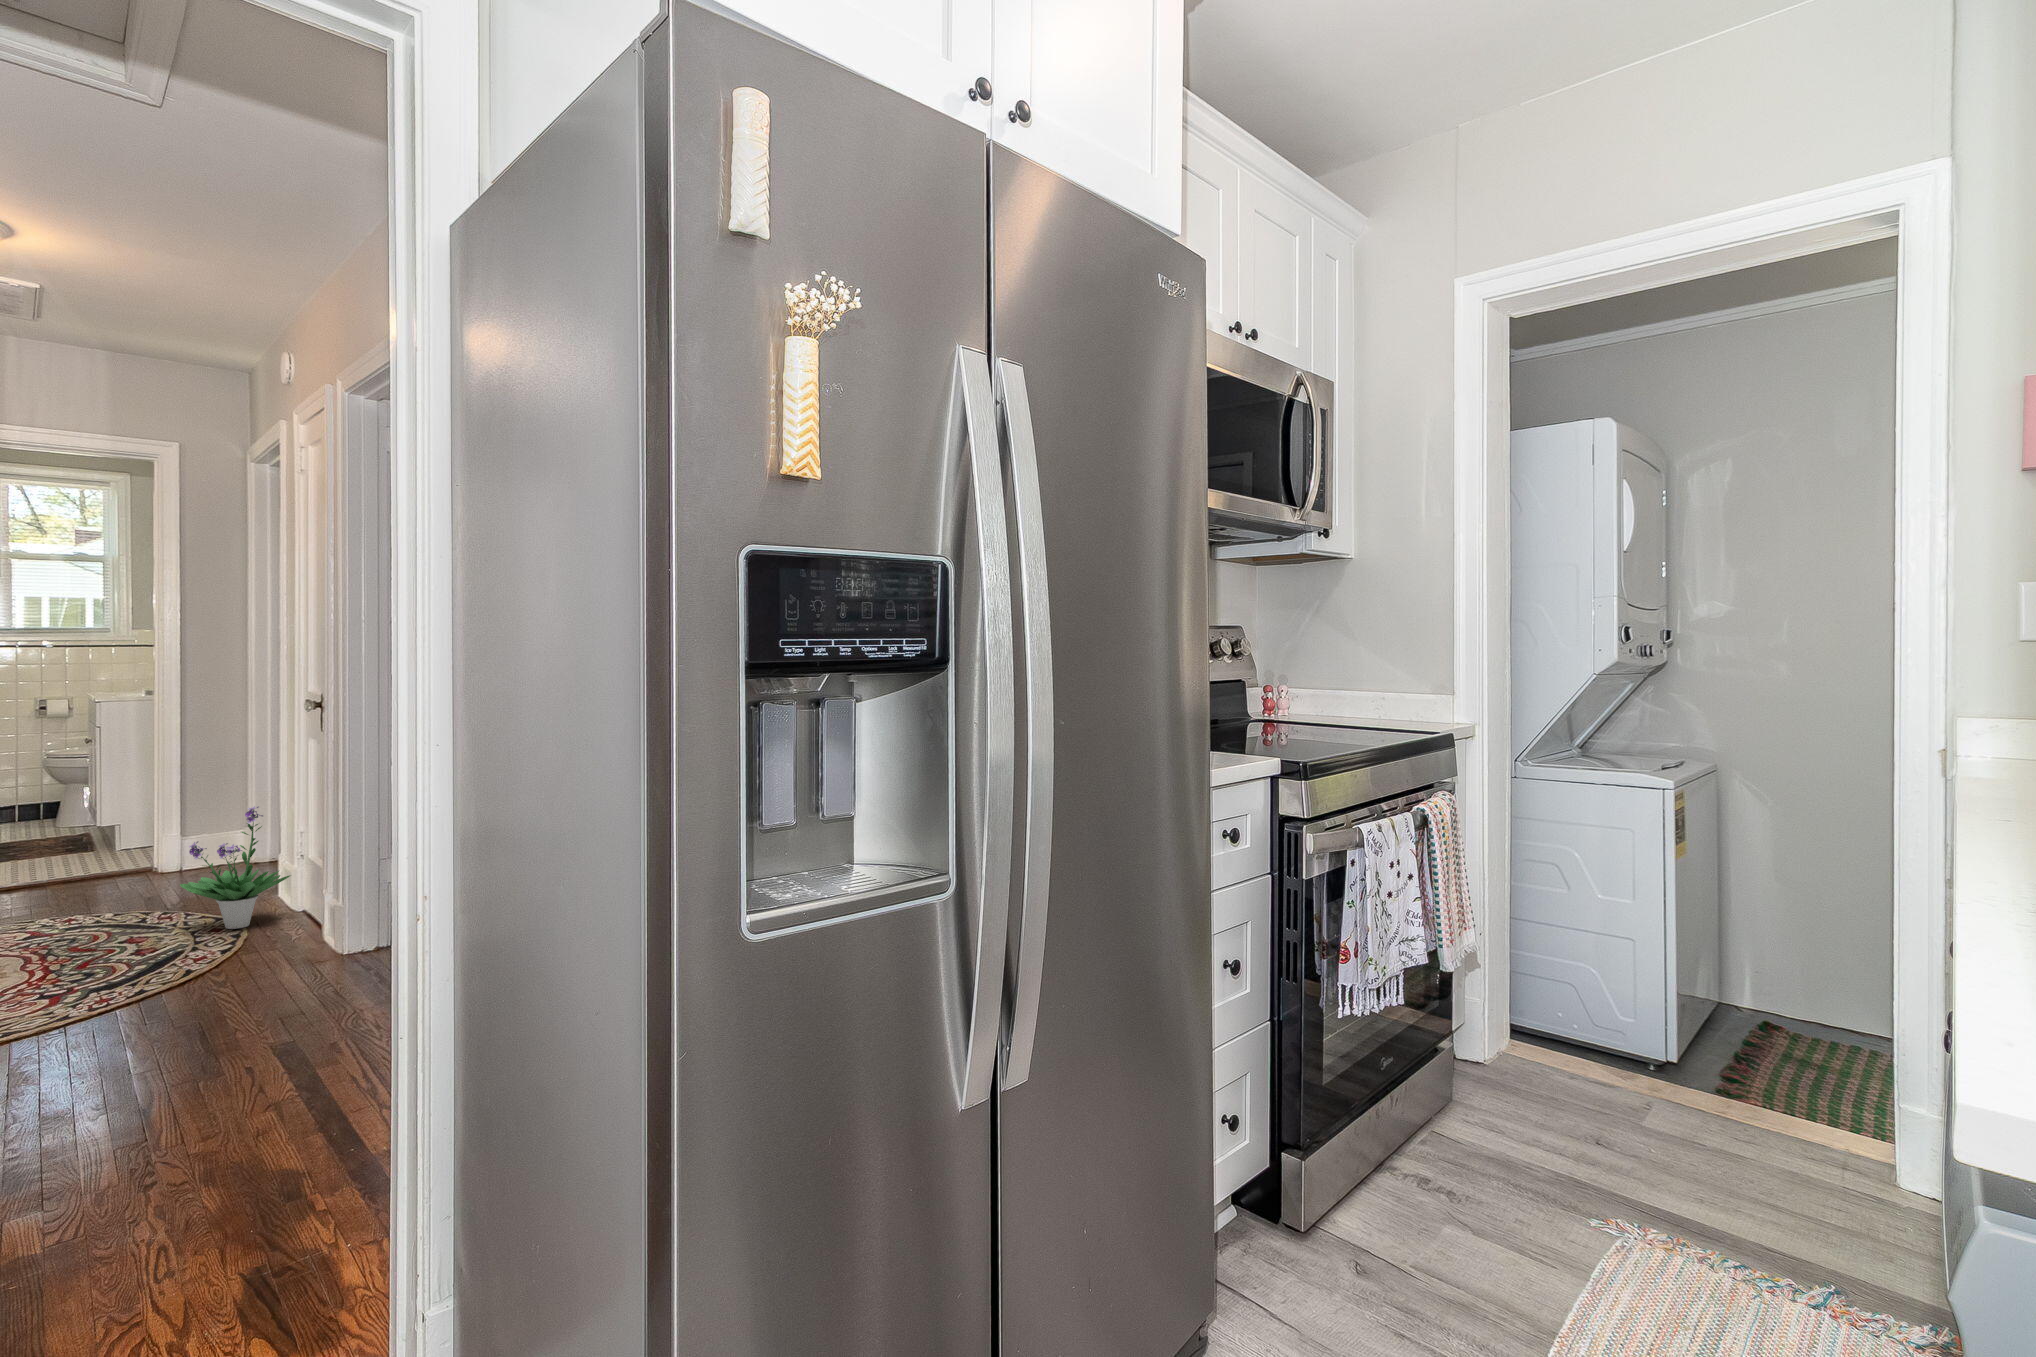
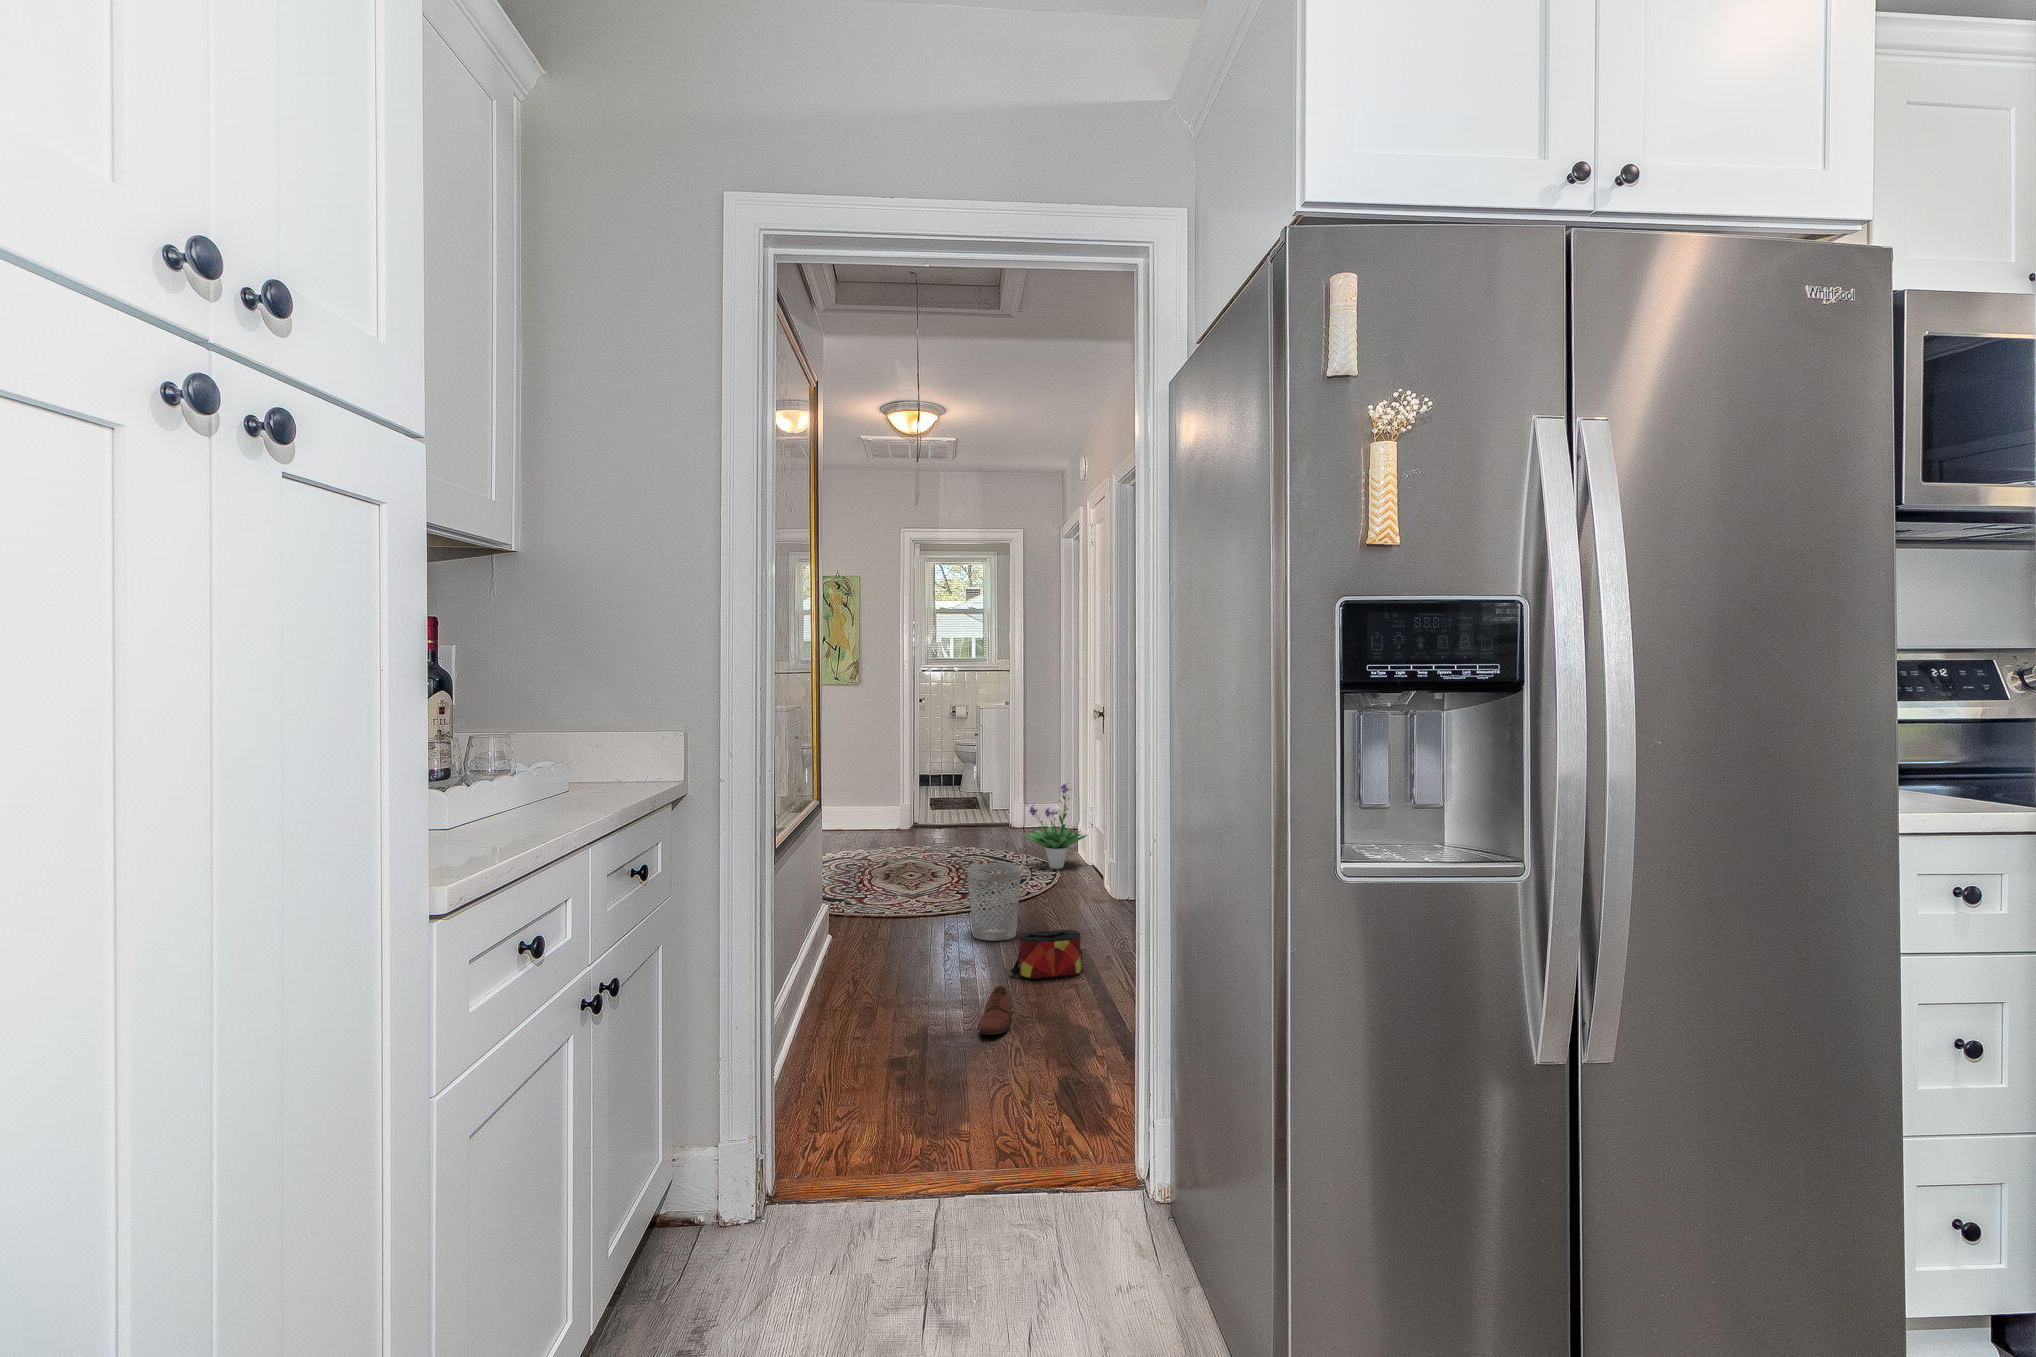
wastebasket: none [65,937,173,1061] -> present [967,863,1021,941]
bag: none [152,1021,285,1109] -> present [1011,930,1083,979]
shoe: none [86,1134,152,1226] -> present [979,985,1011,1035]

